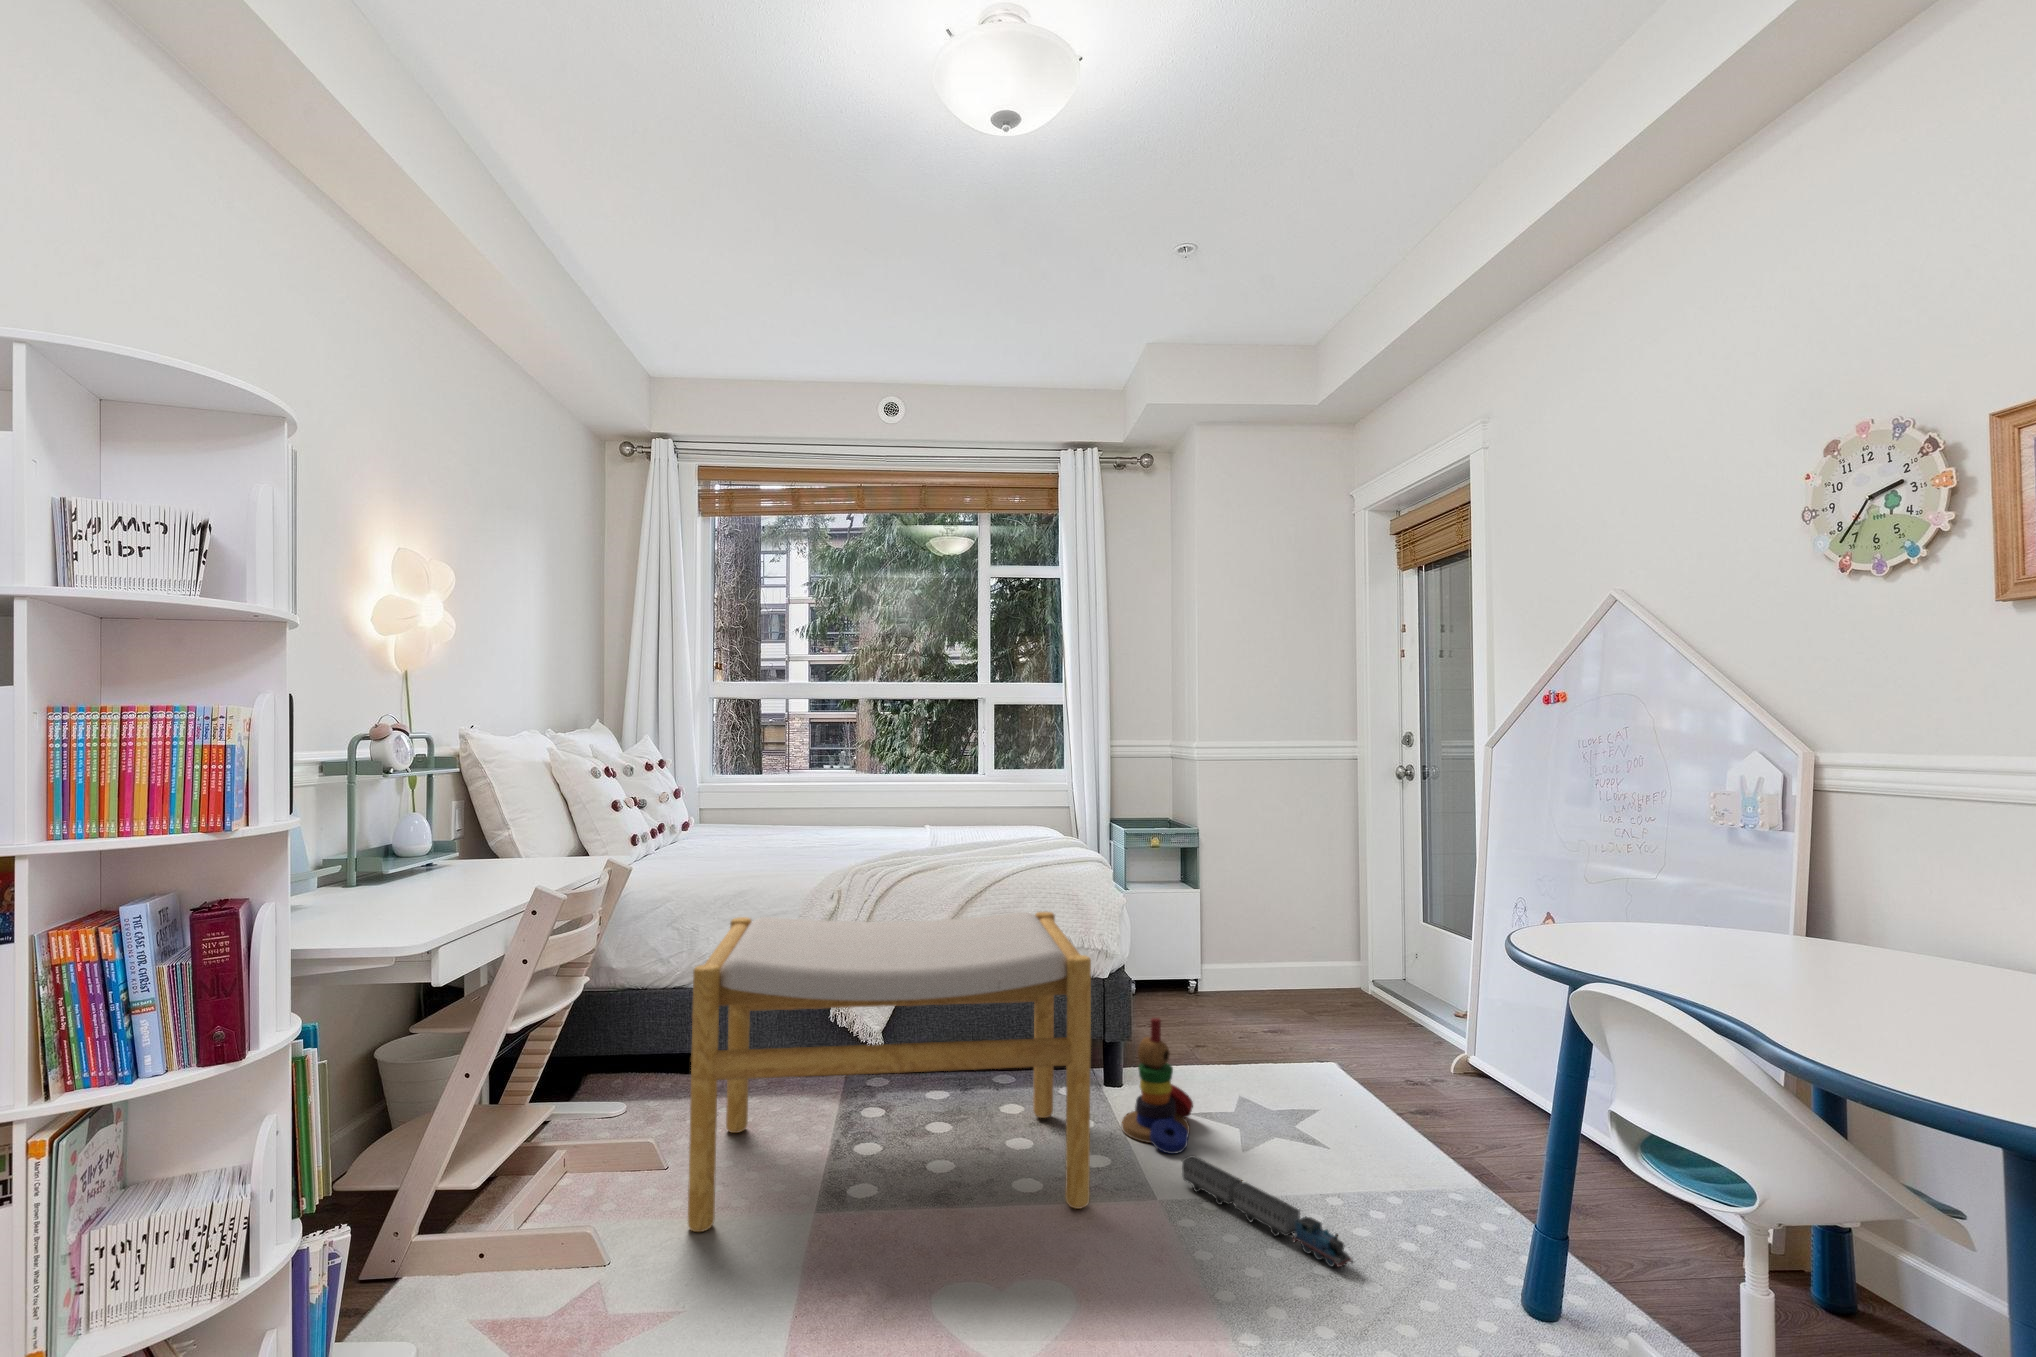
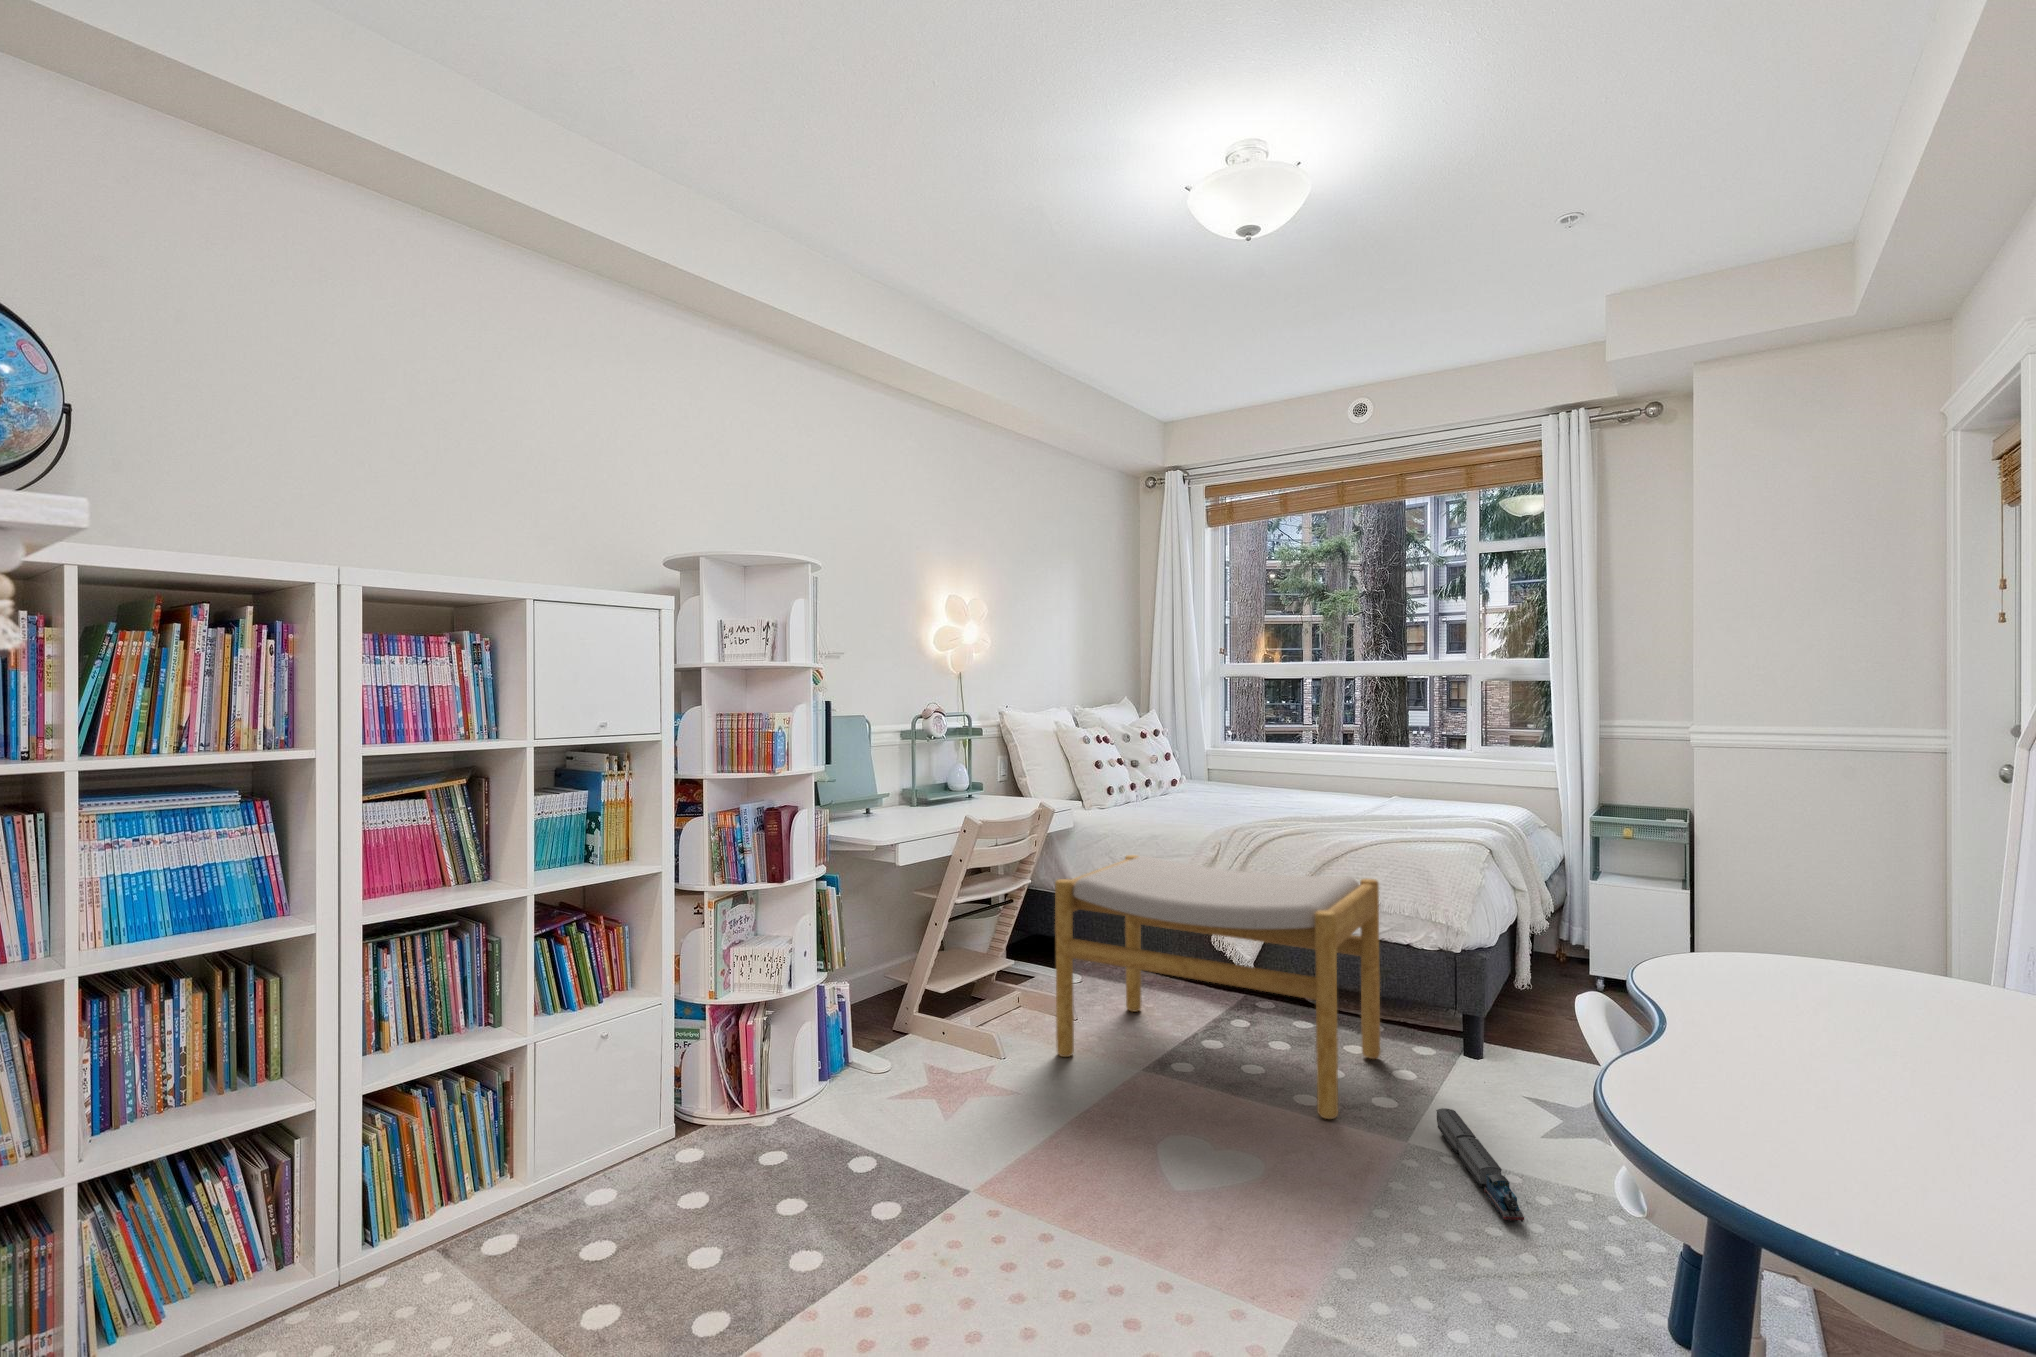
stacking toy: present [1121,1018,1193,1154] -> none [1432,989,1513,1112]

